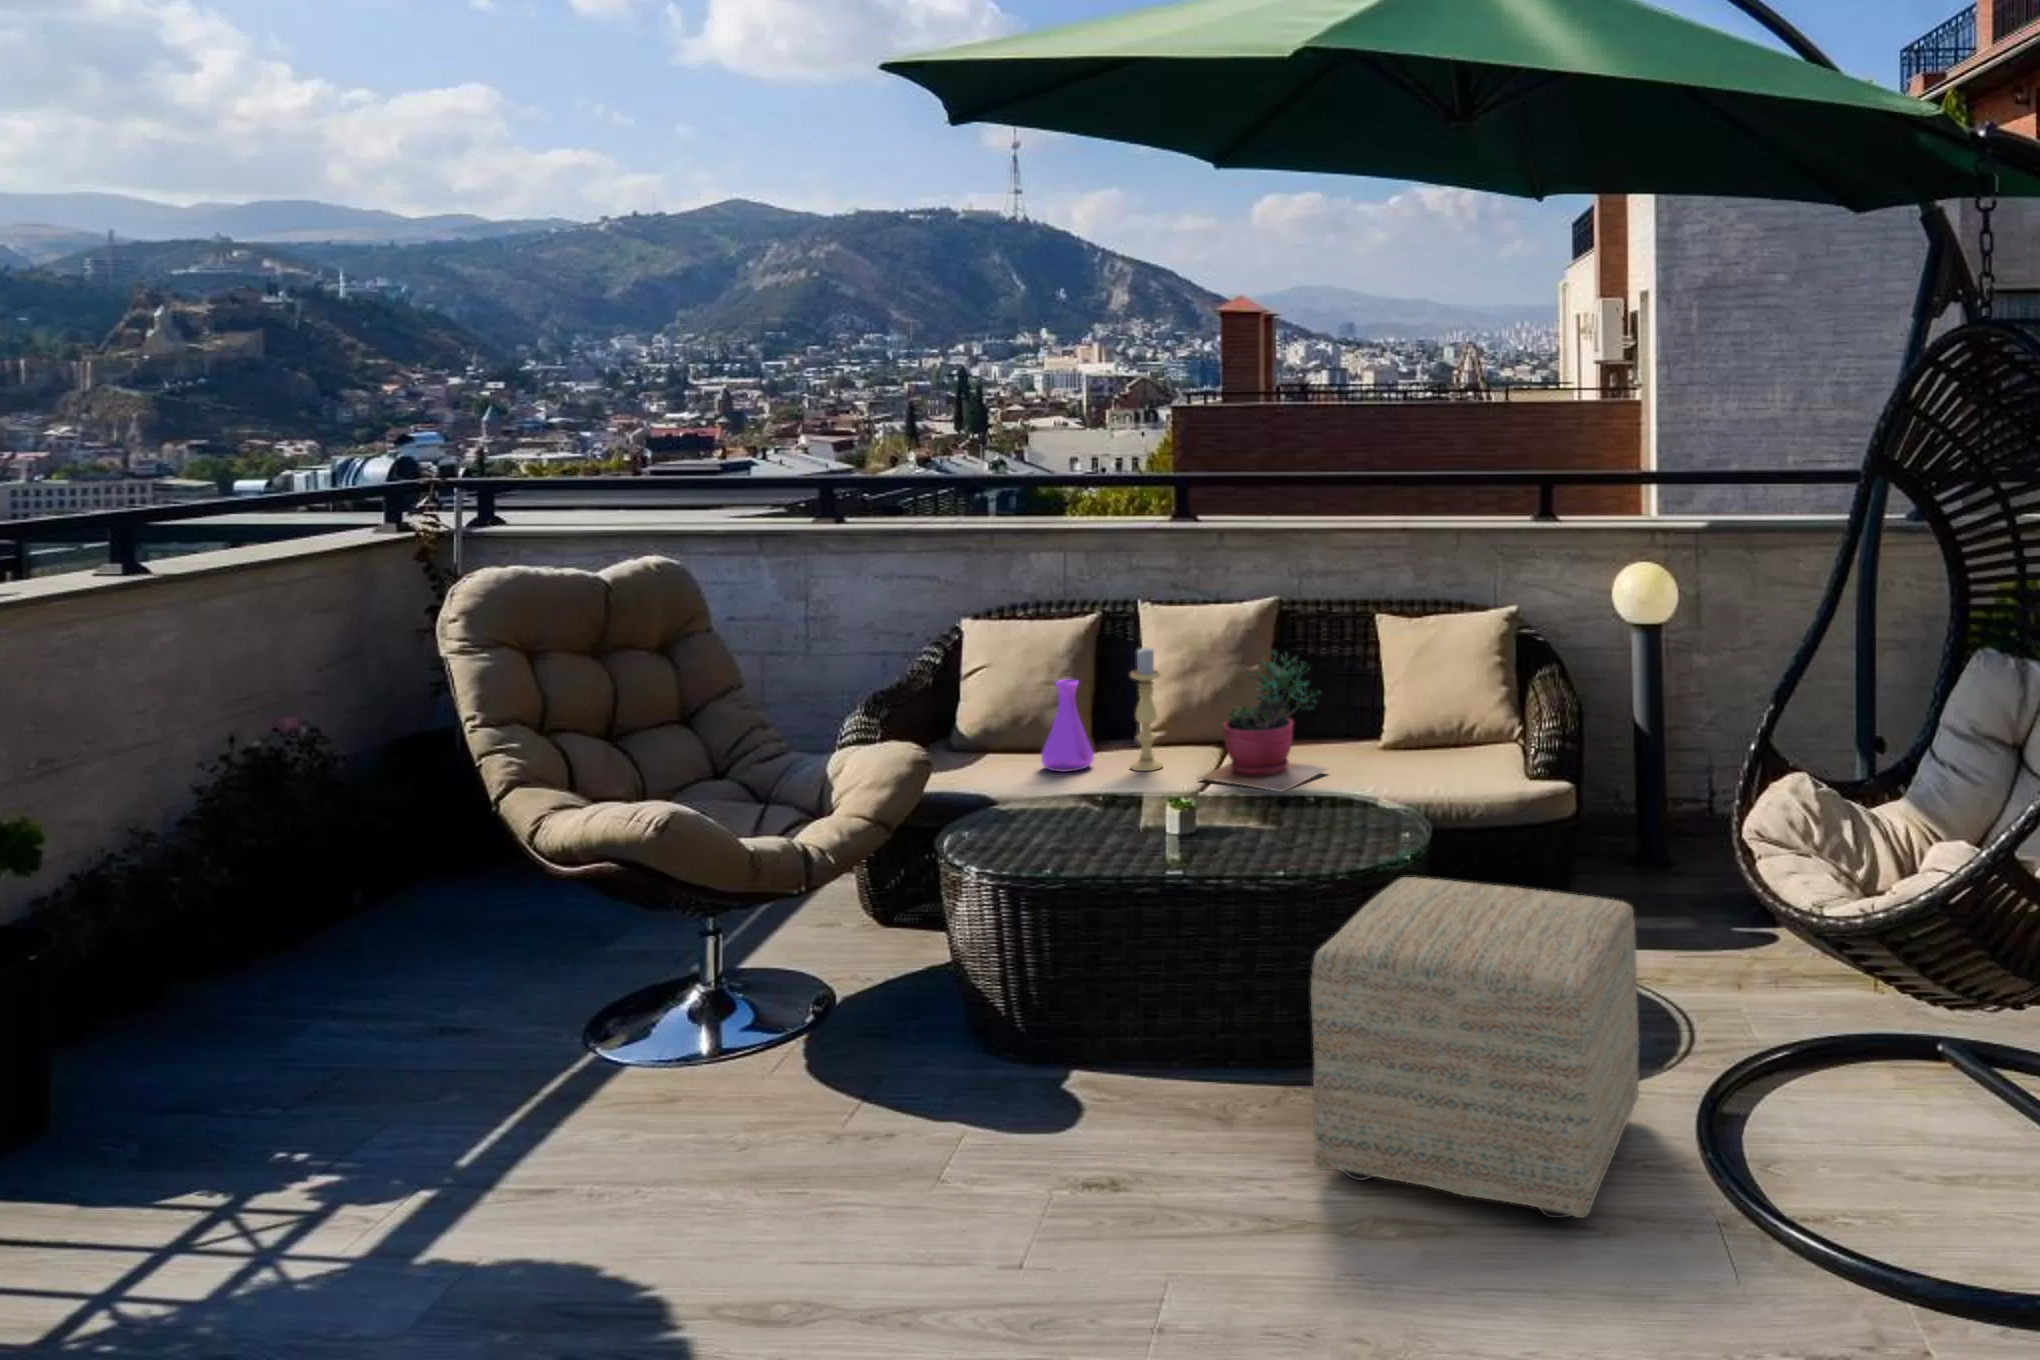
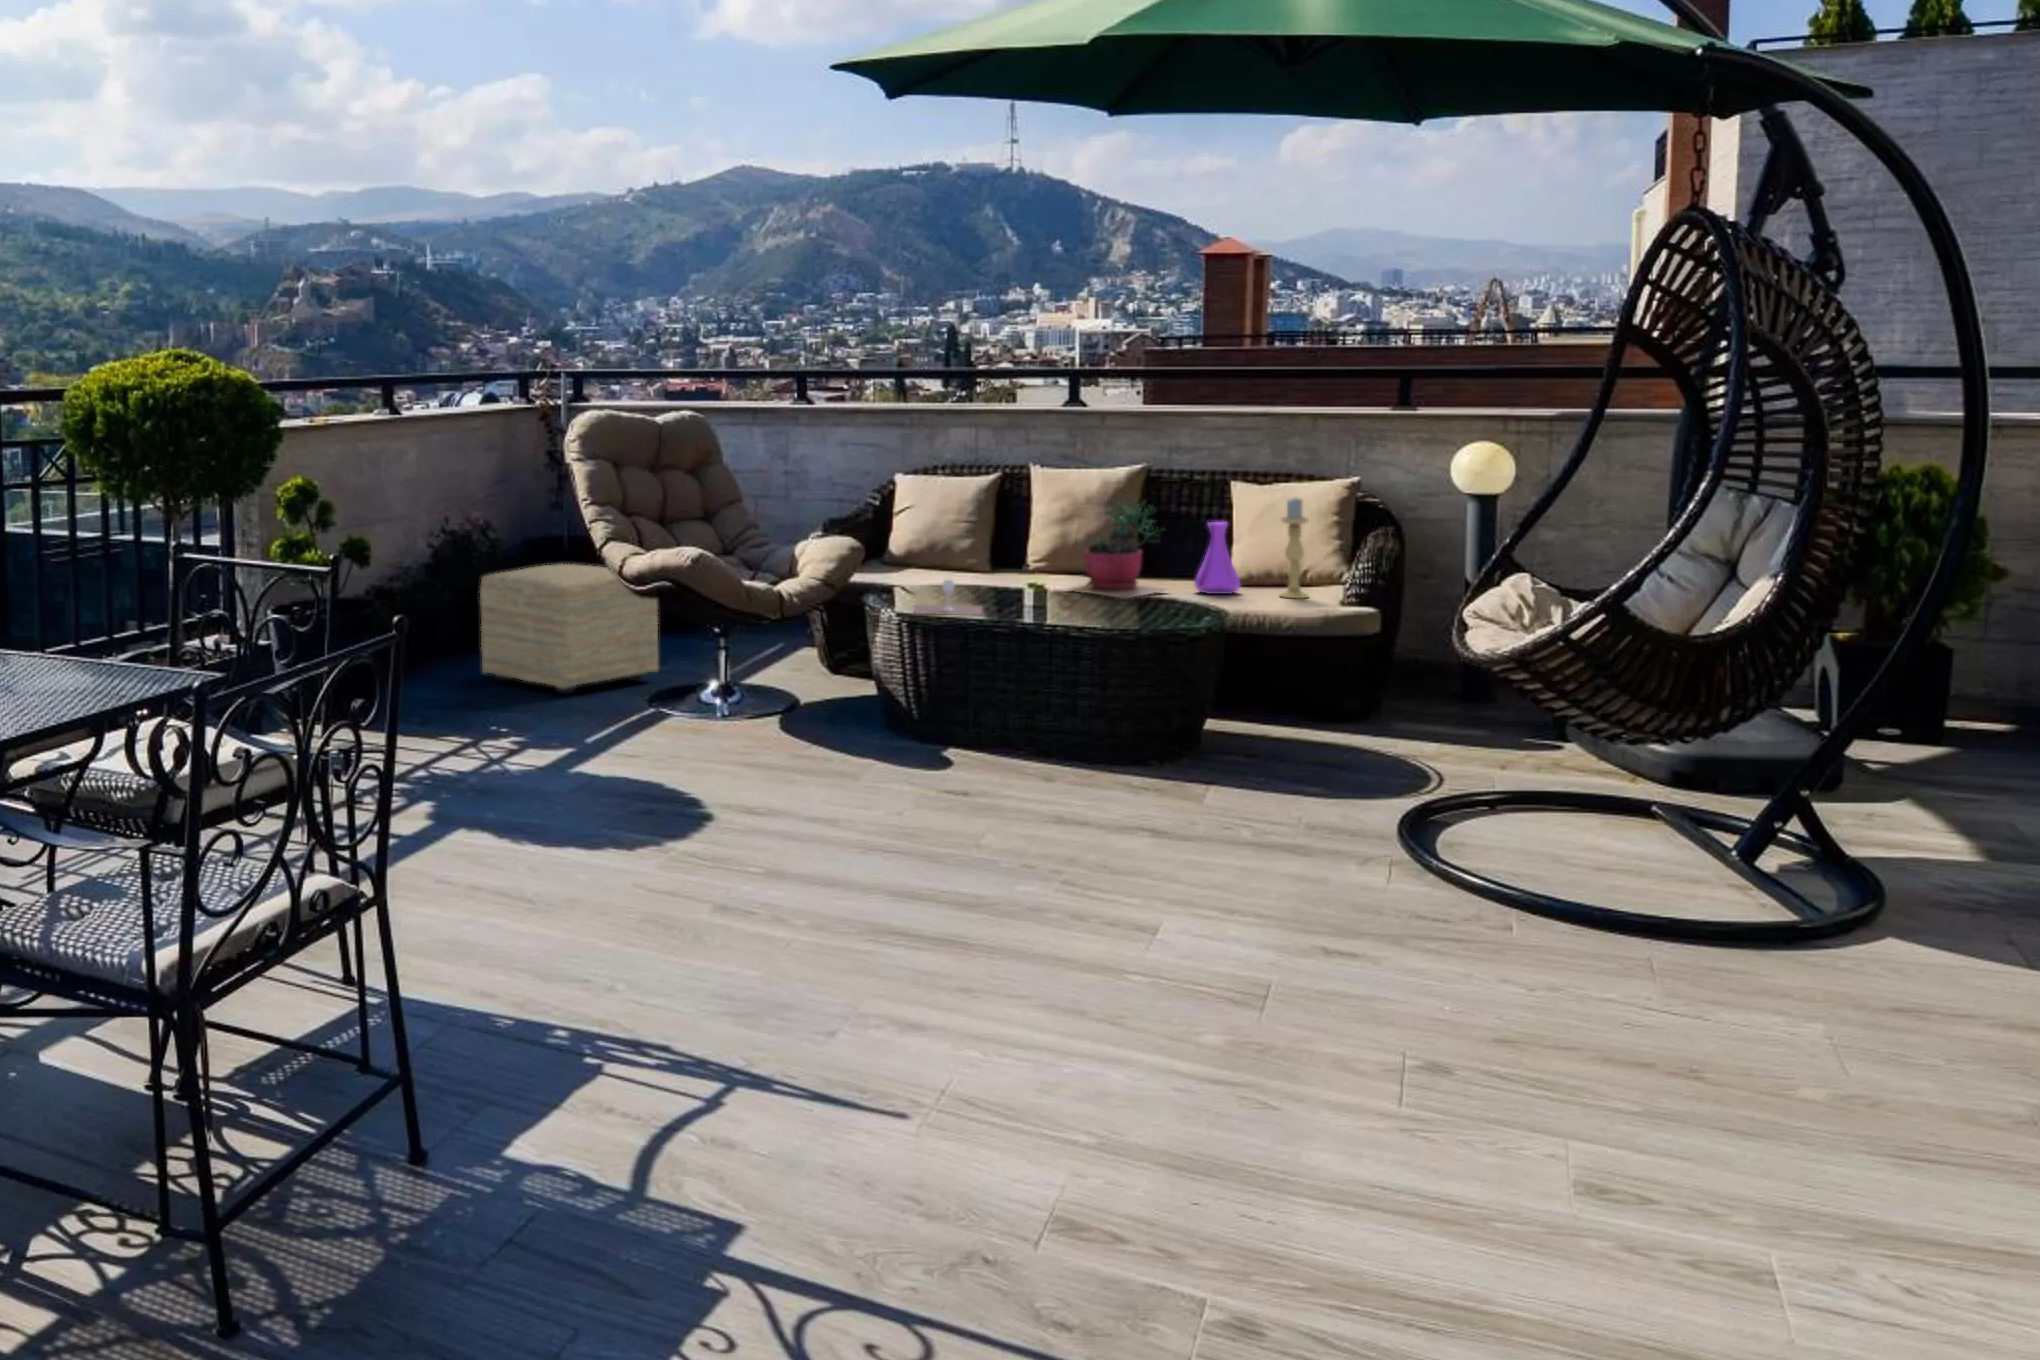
candle holder: present [1130,648,1163,771] -> present [1280,498,1308,599]
vase: present [1041,680,1094,772] -> present [1195,522,1240,594]
wine glass: none [1018,805,1119,867] -> present [915,580,982,615]
ottoman: present [1311,877,1639,1218] -> present [480,564,658,694]

